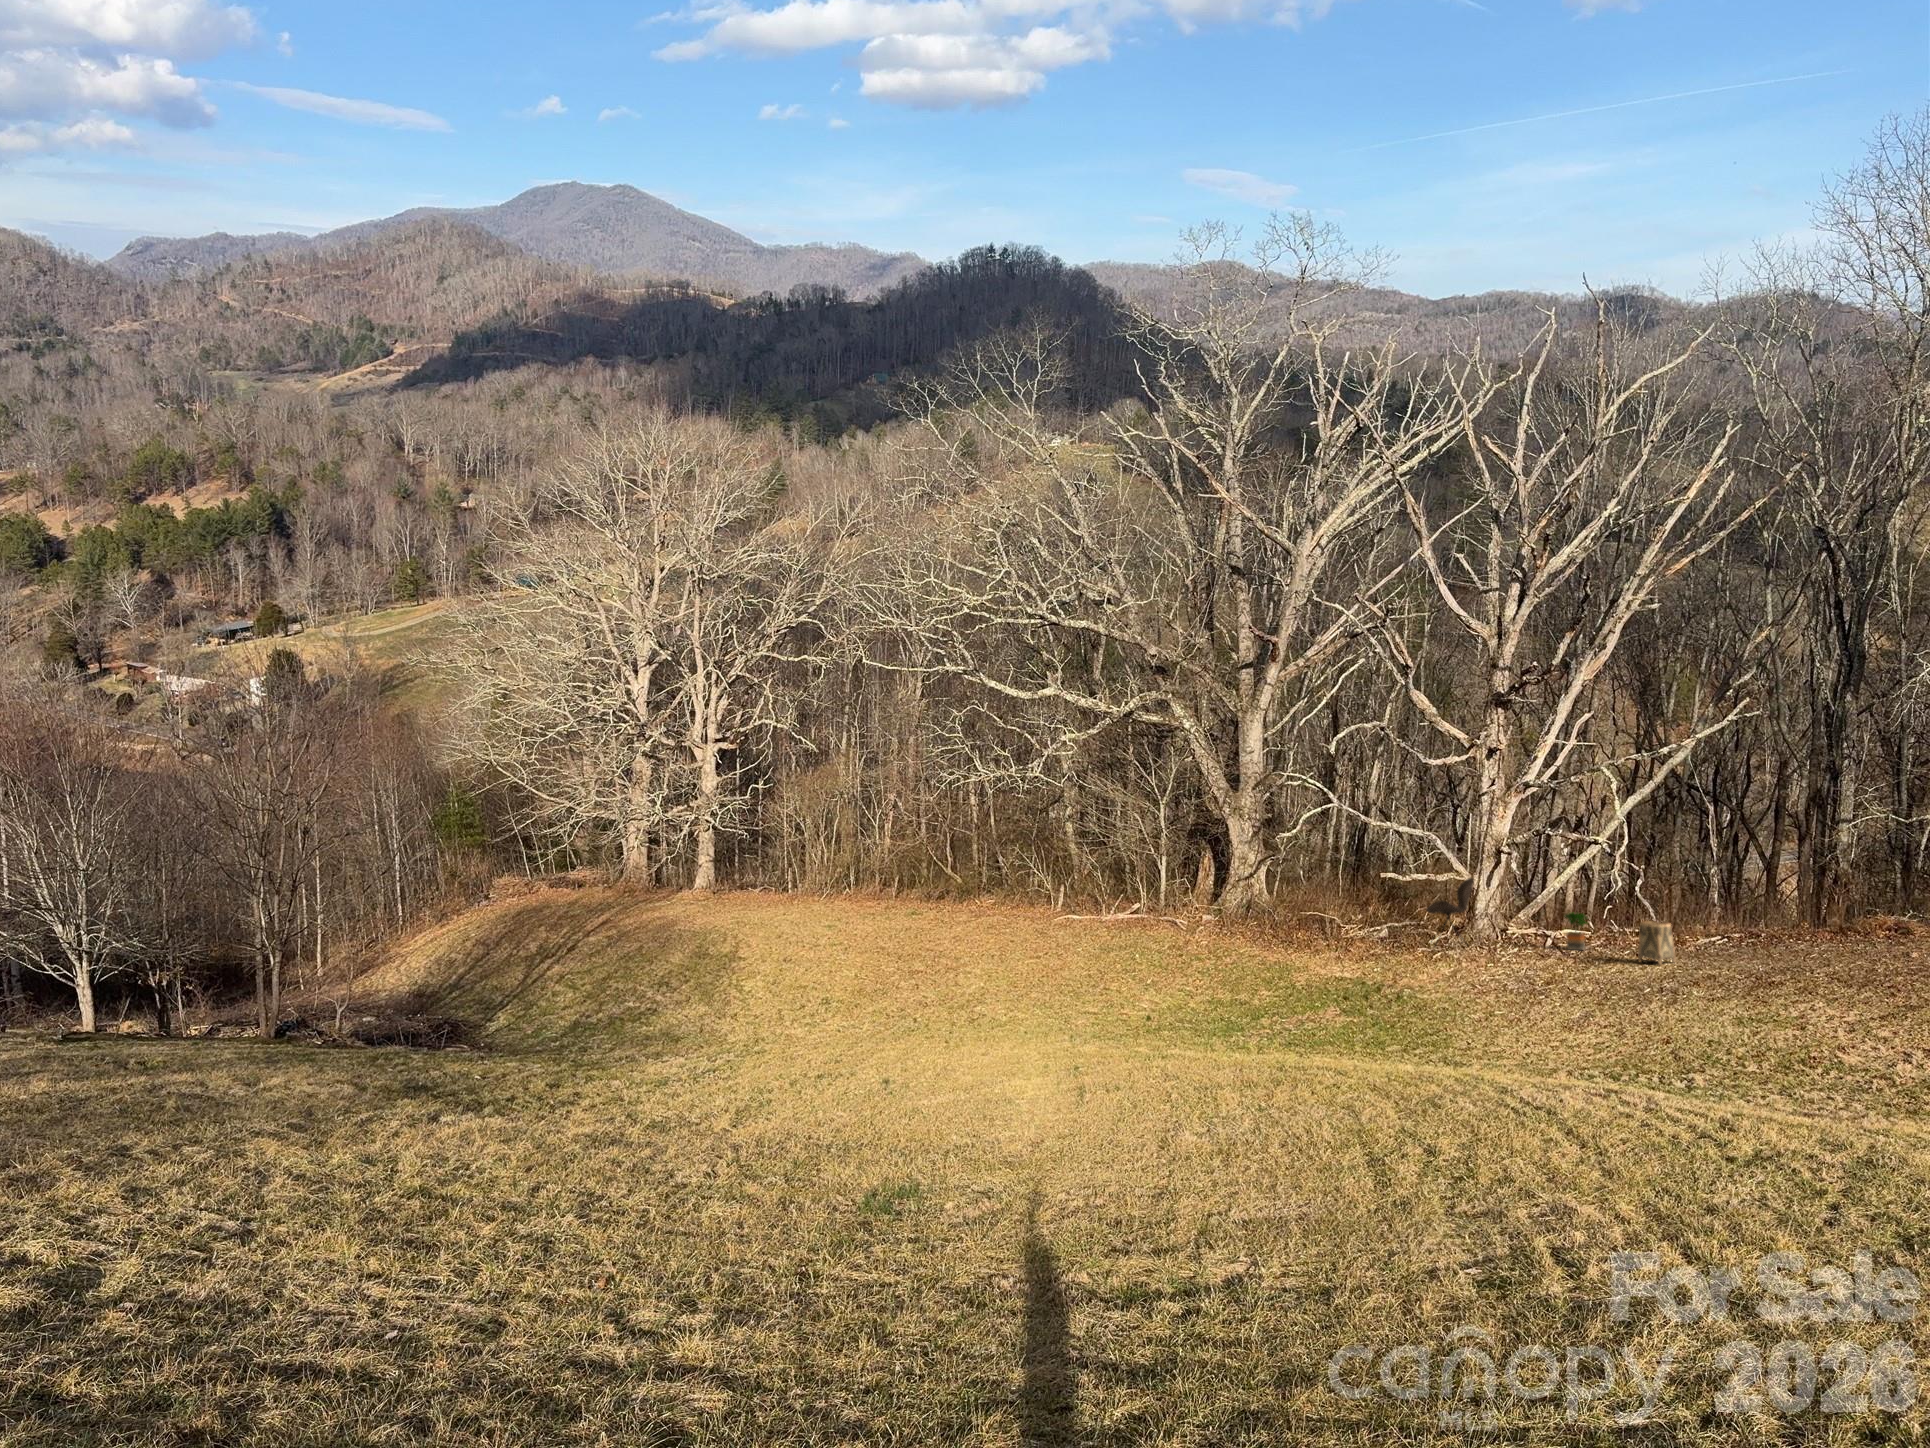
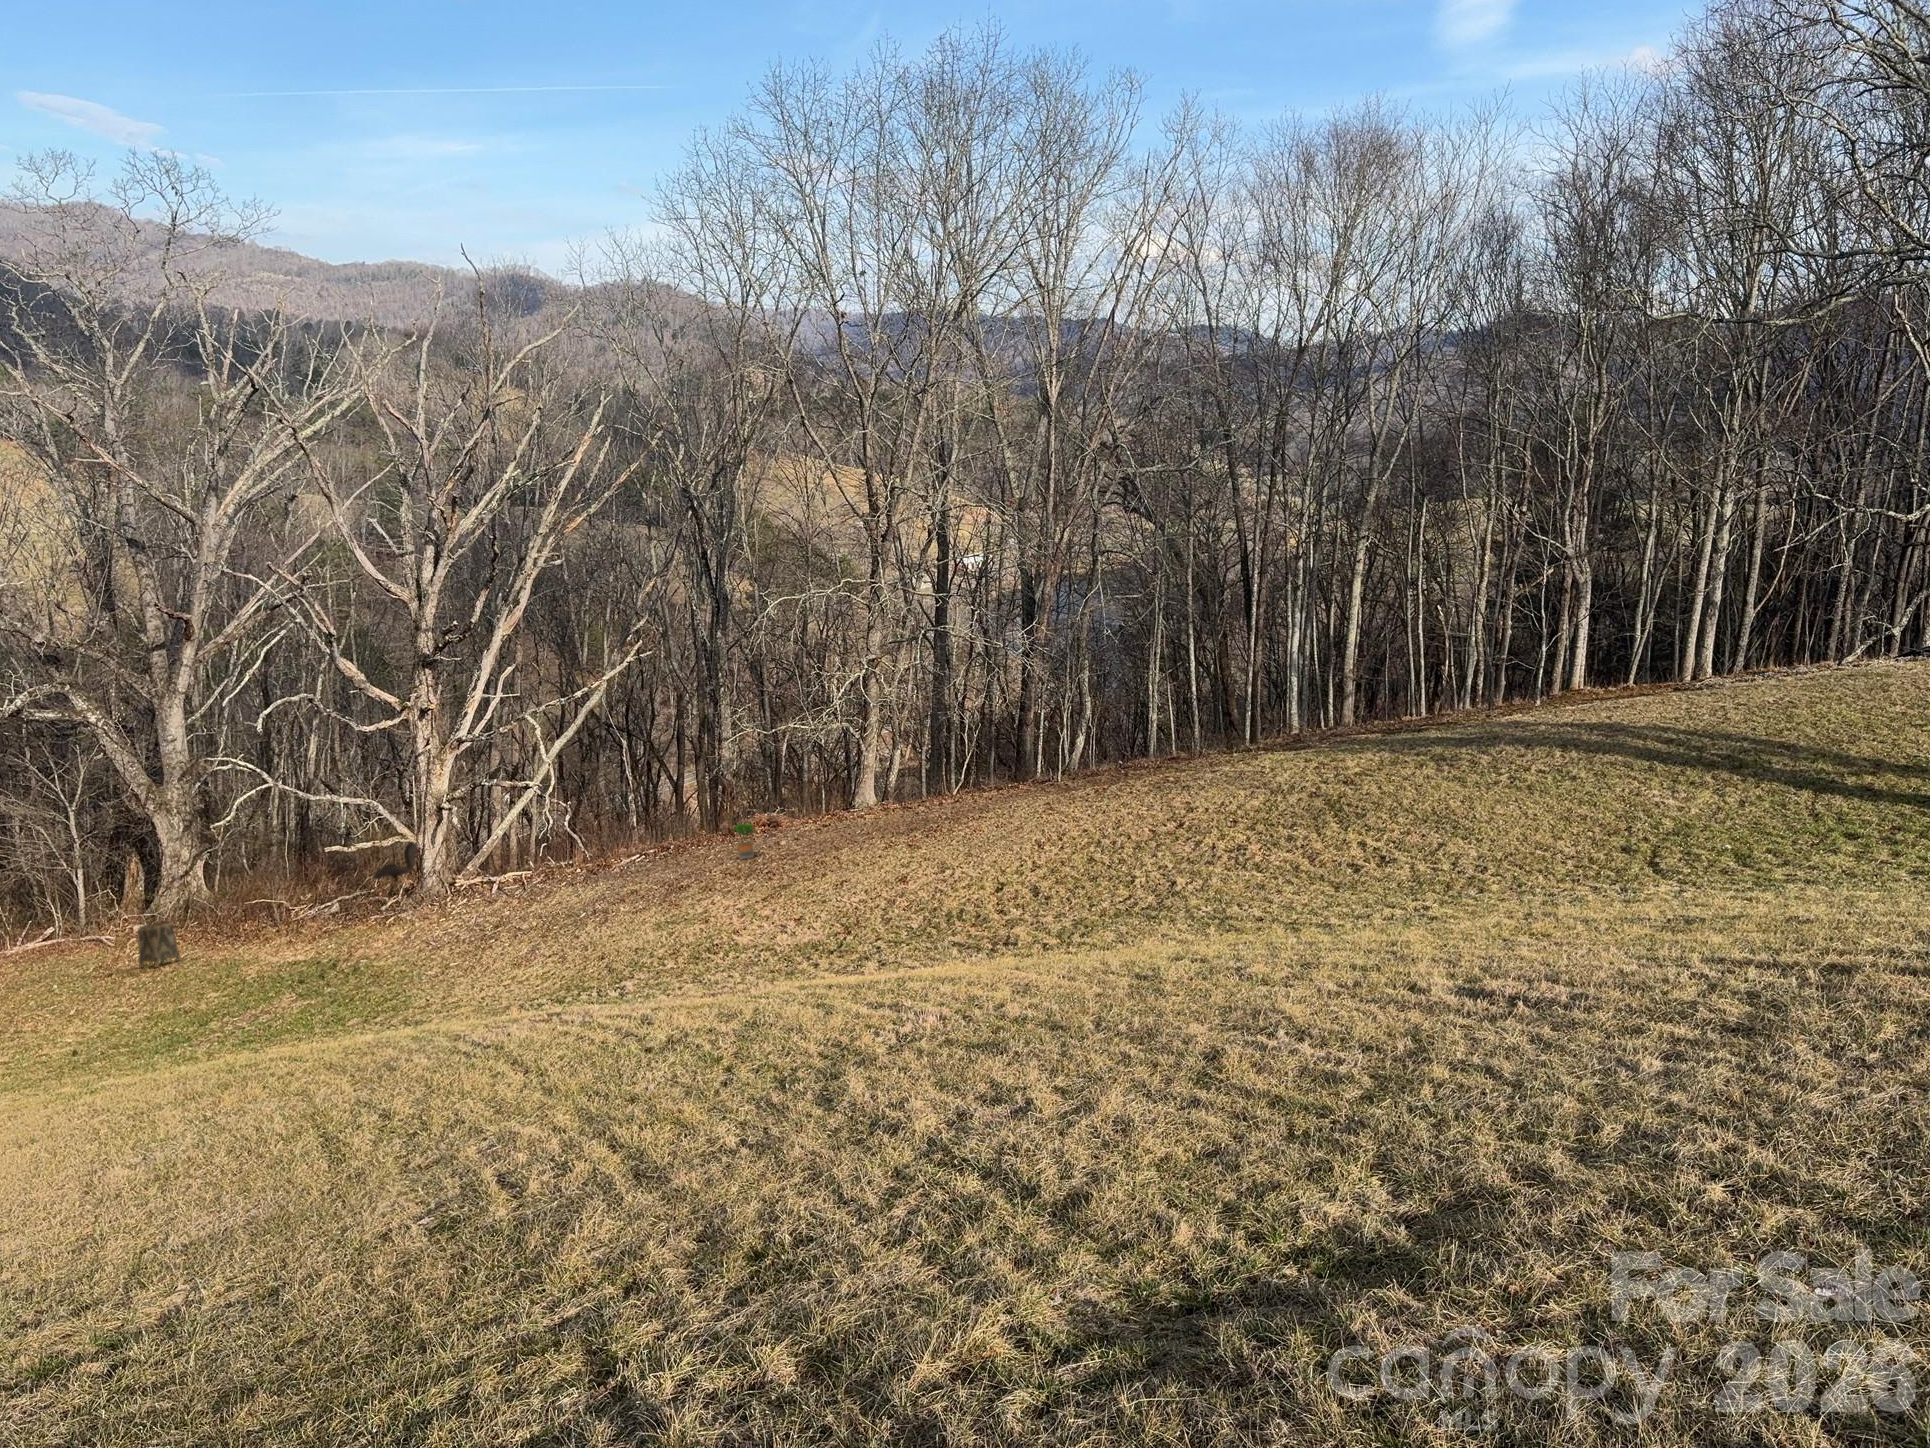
potted tree: present [1564,912,1587,950] -> present [733,823,754,859]
basket: present [1638,921,1676,964] -> present [138,921,181,968]

